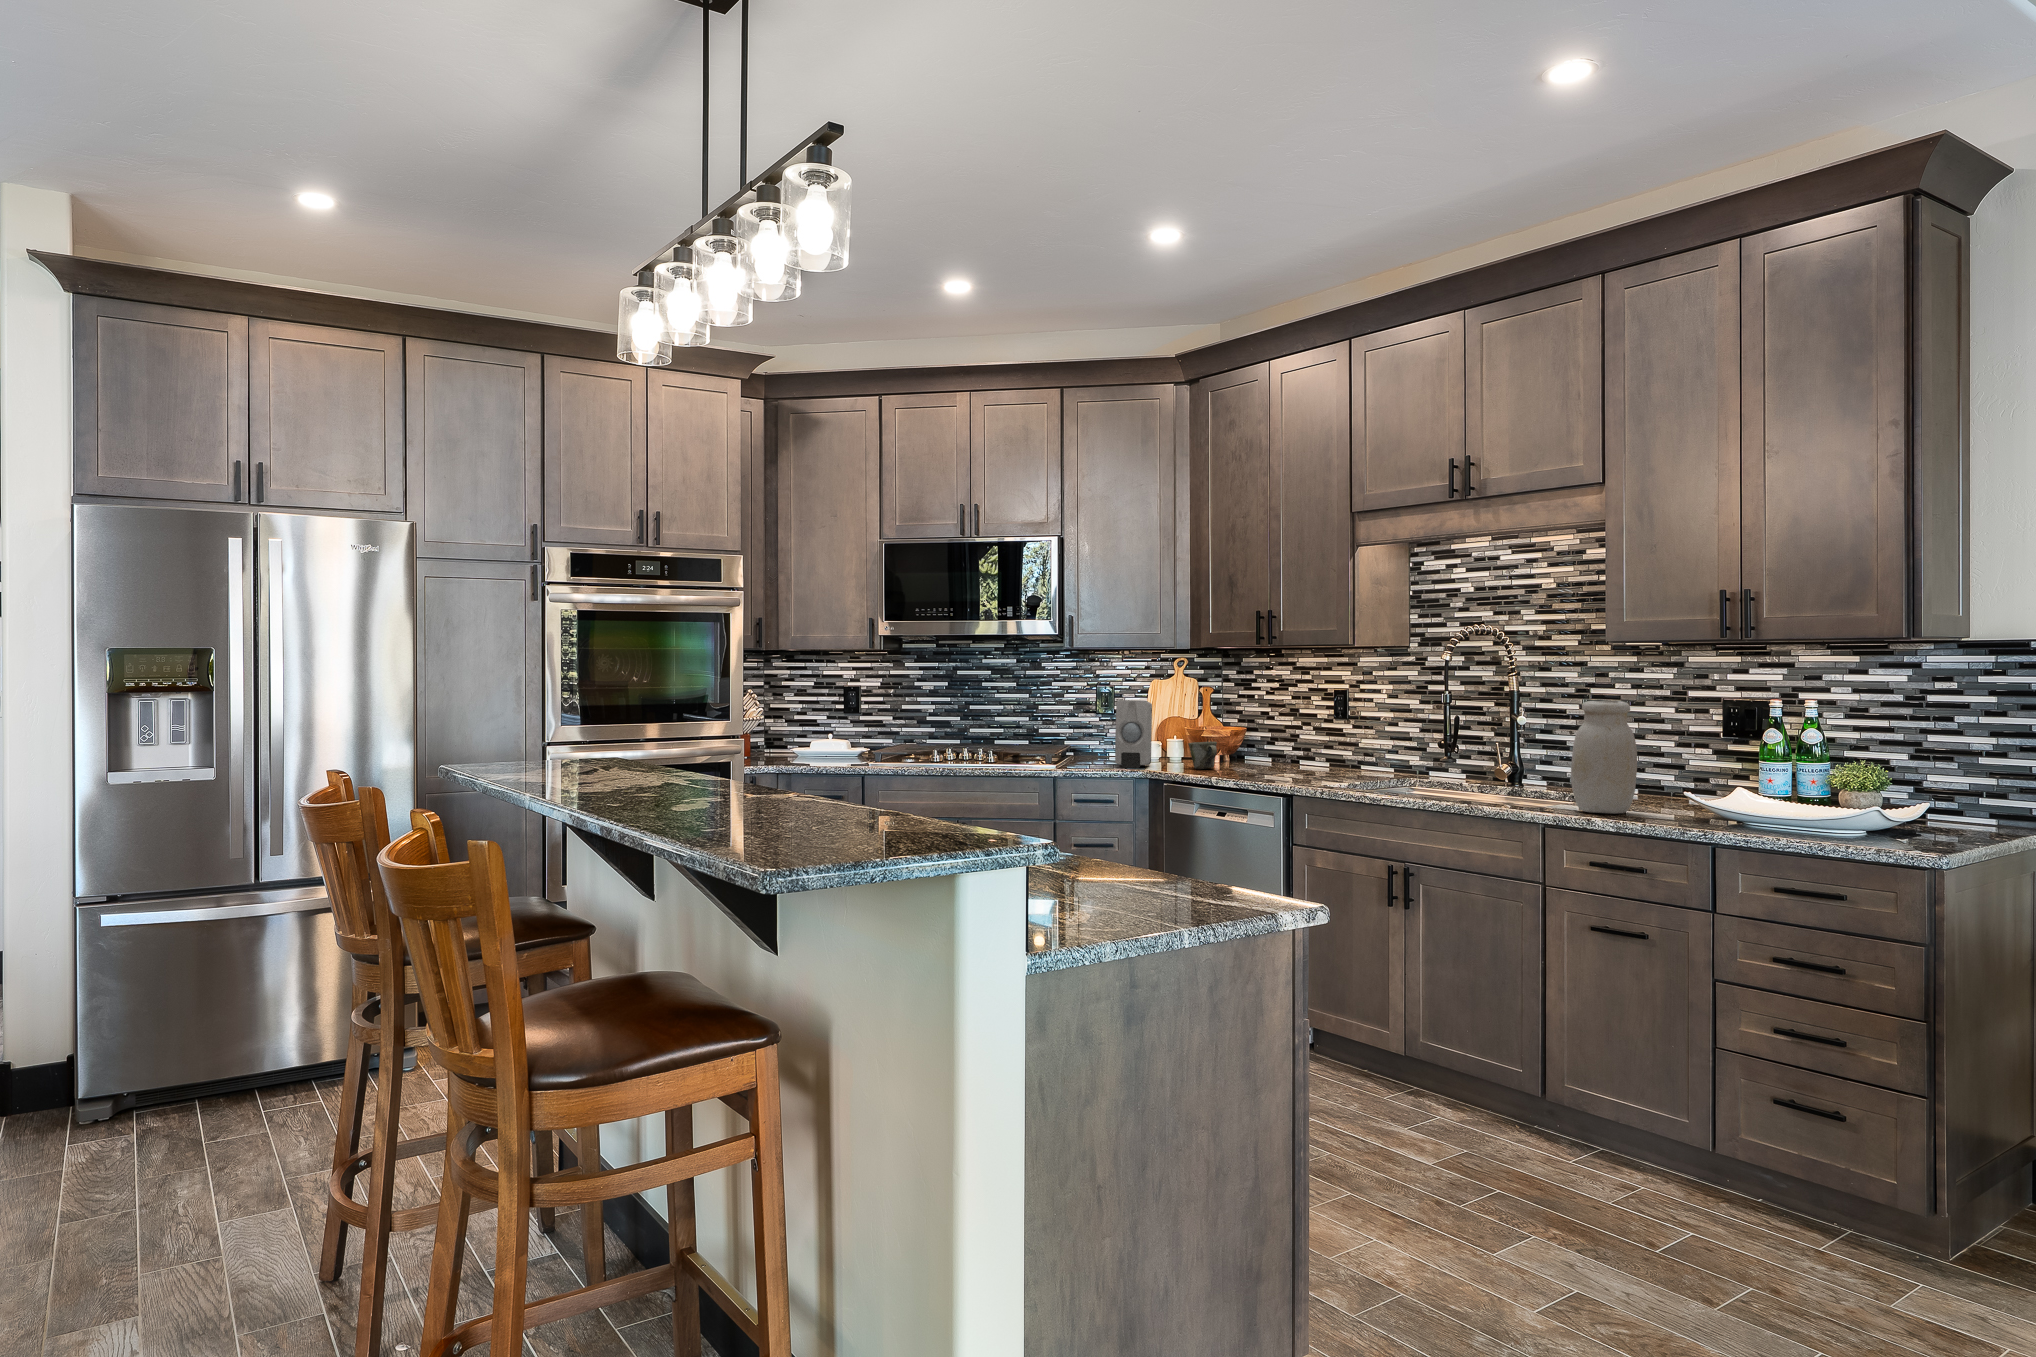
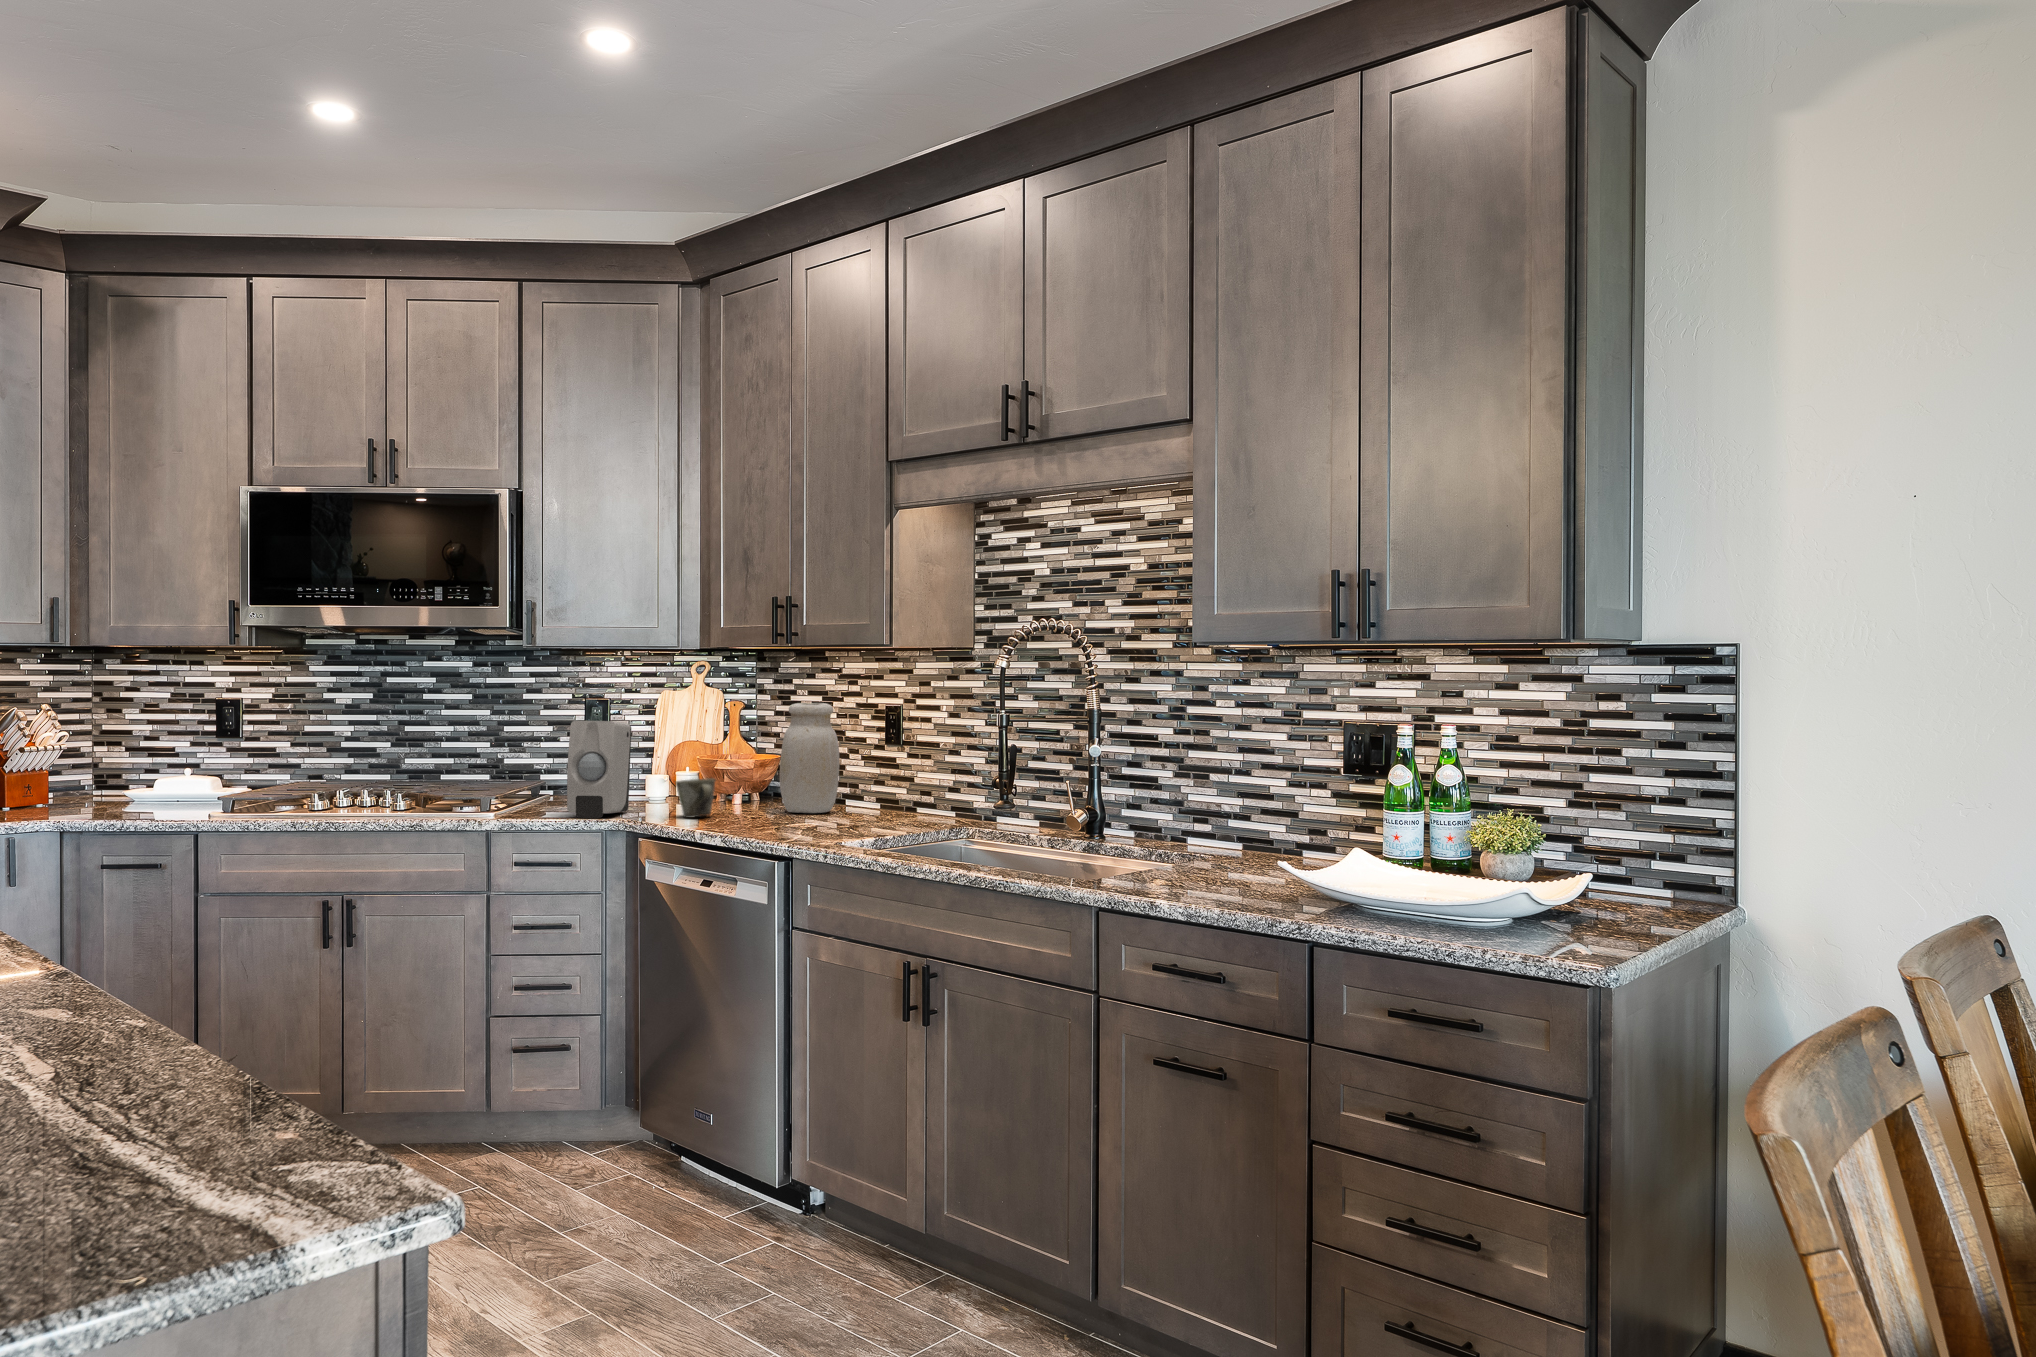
jar: present [1571,701,1637,813] -> present [780,703,840,813]

